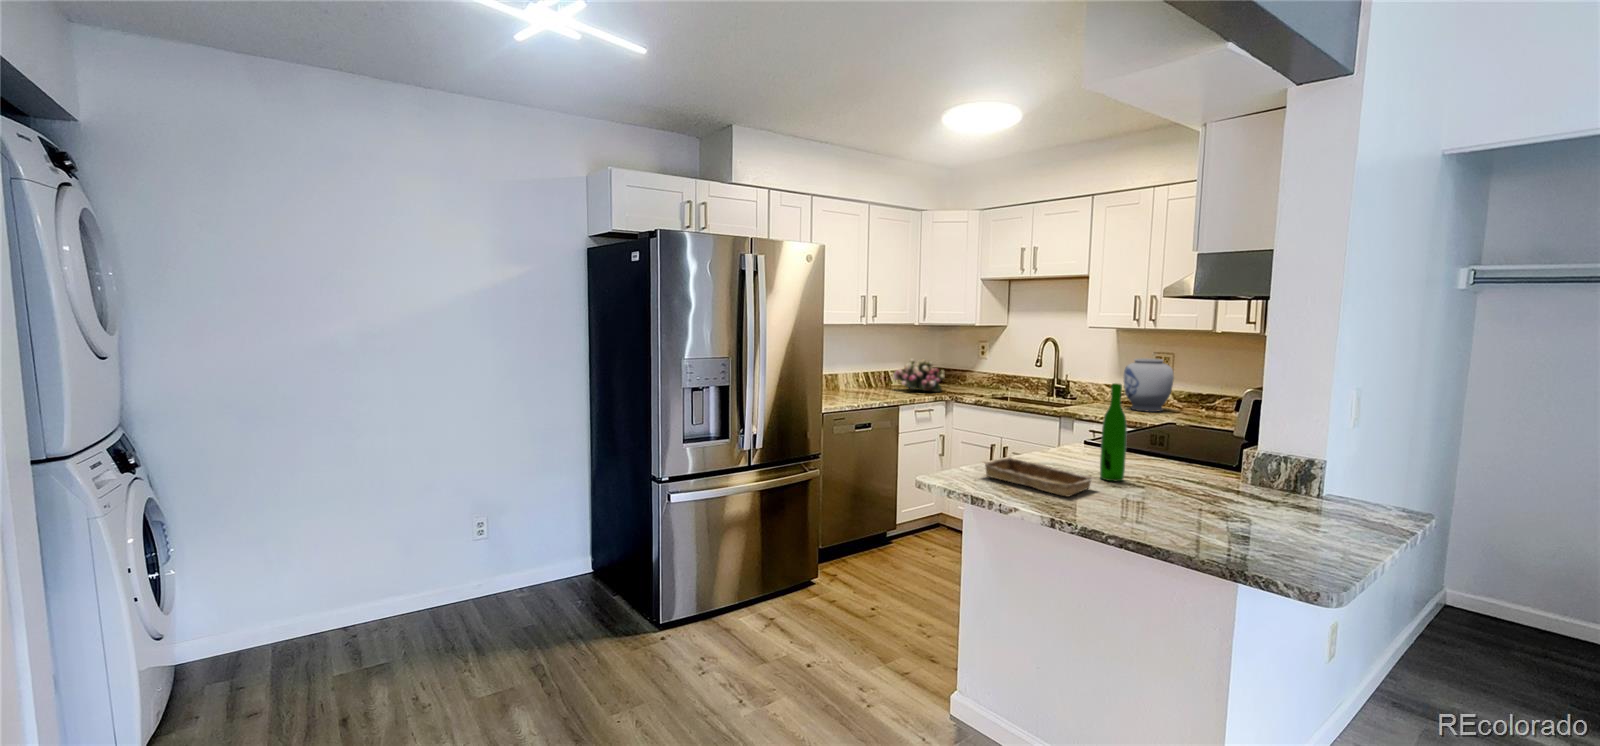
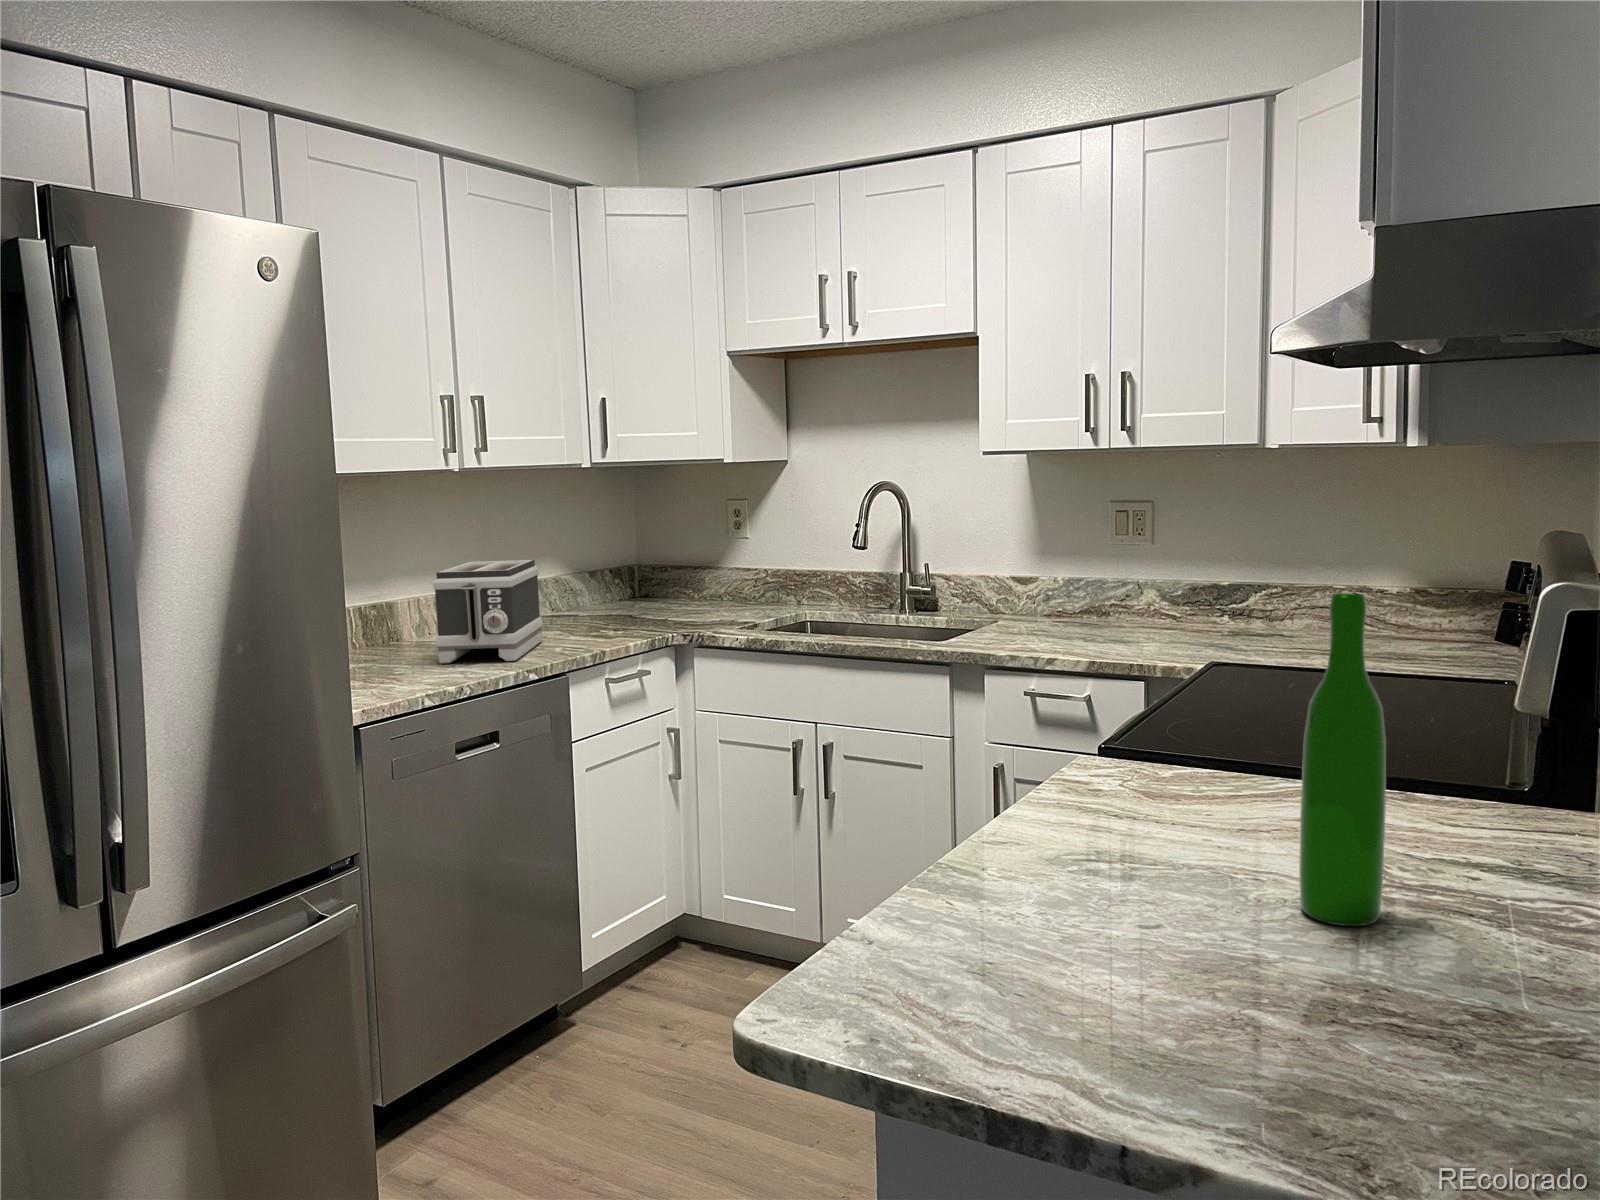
vase: present [1124,358,1174,412] -> none [1068,513,1170,632]
flower arrangement: present [894,359,945,392] -> none [538,548,665,624]
toaster: none [853,361,893,400] -> present [433,560,543,663]
tray: present [983,457,1095,496] -> none [947,881,1382,1076]

